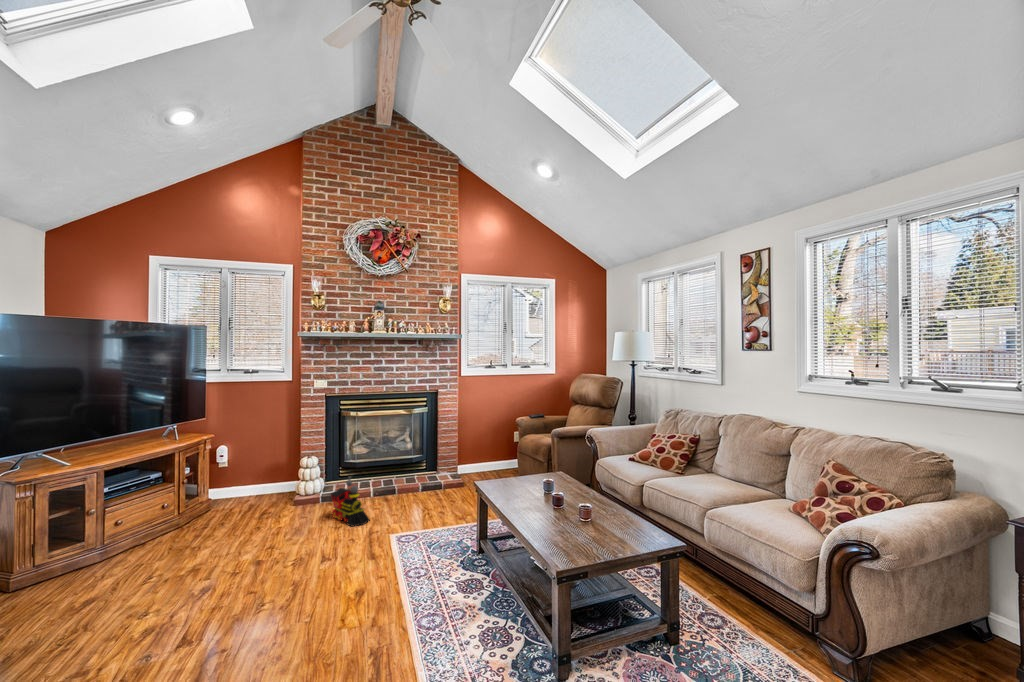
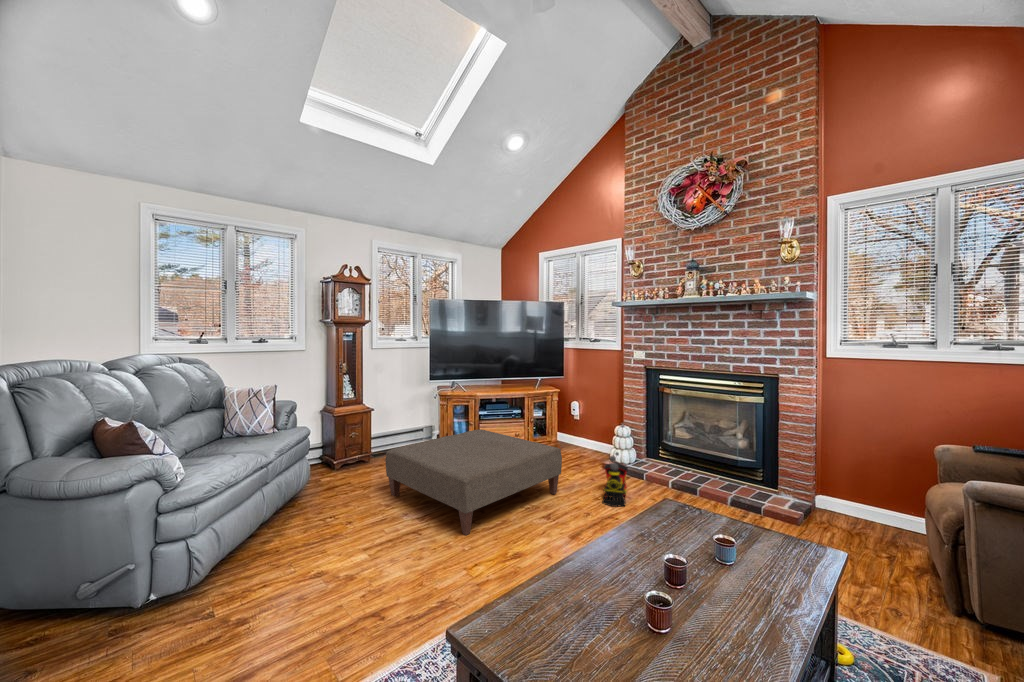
ottoman: none [64,488,310,651] -> present [385,429,562,535]

